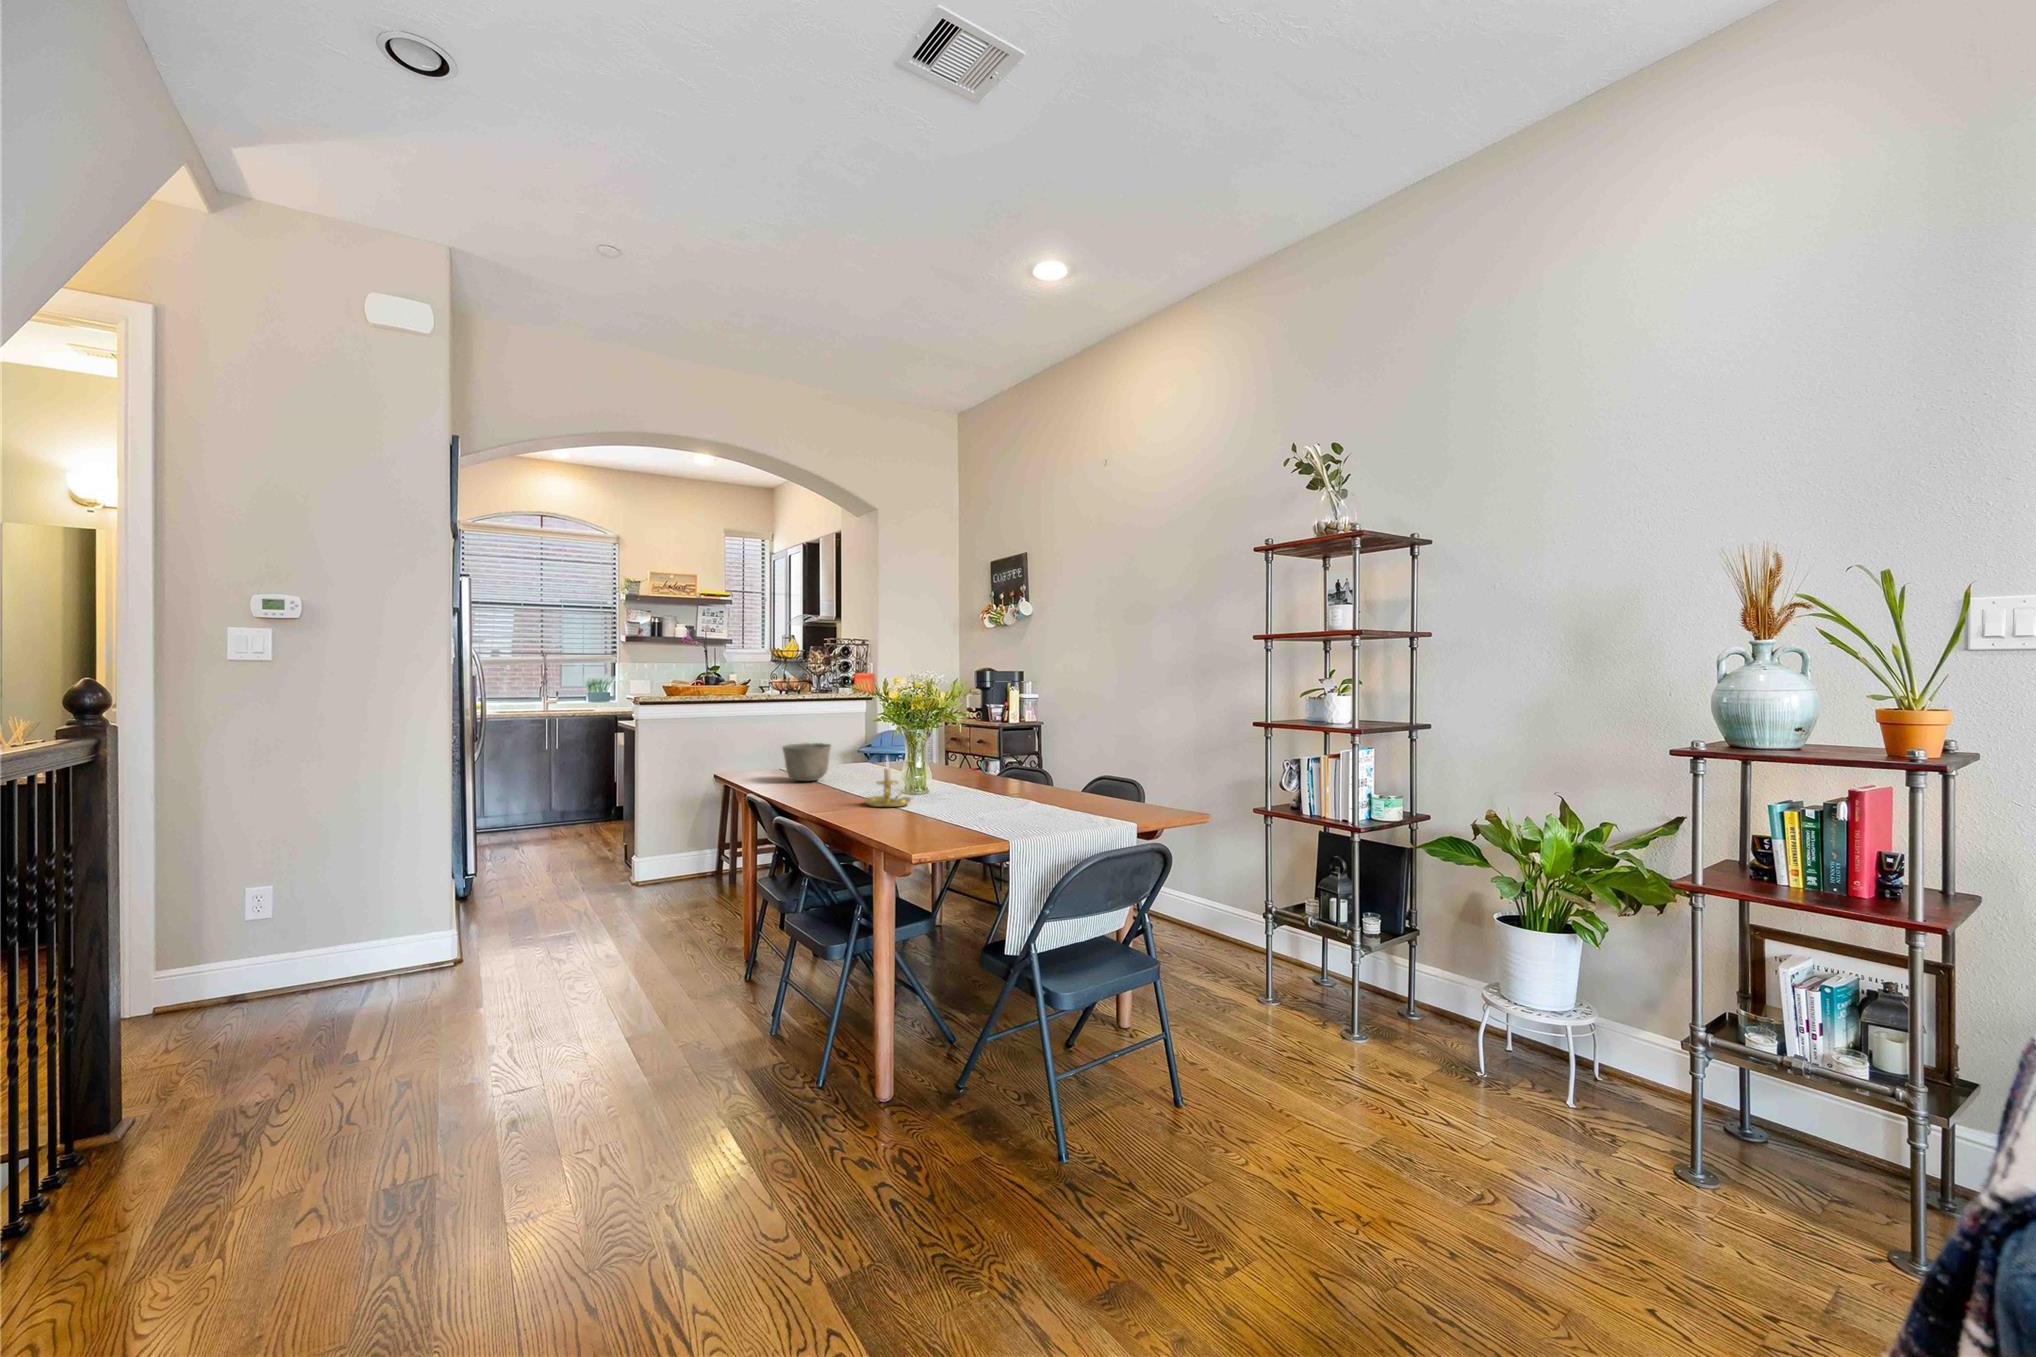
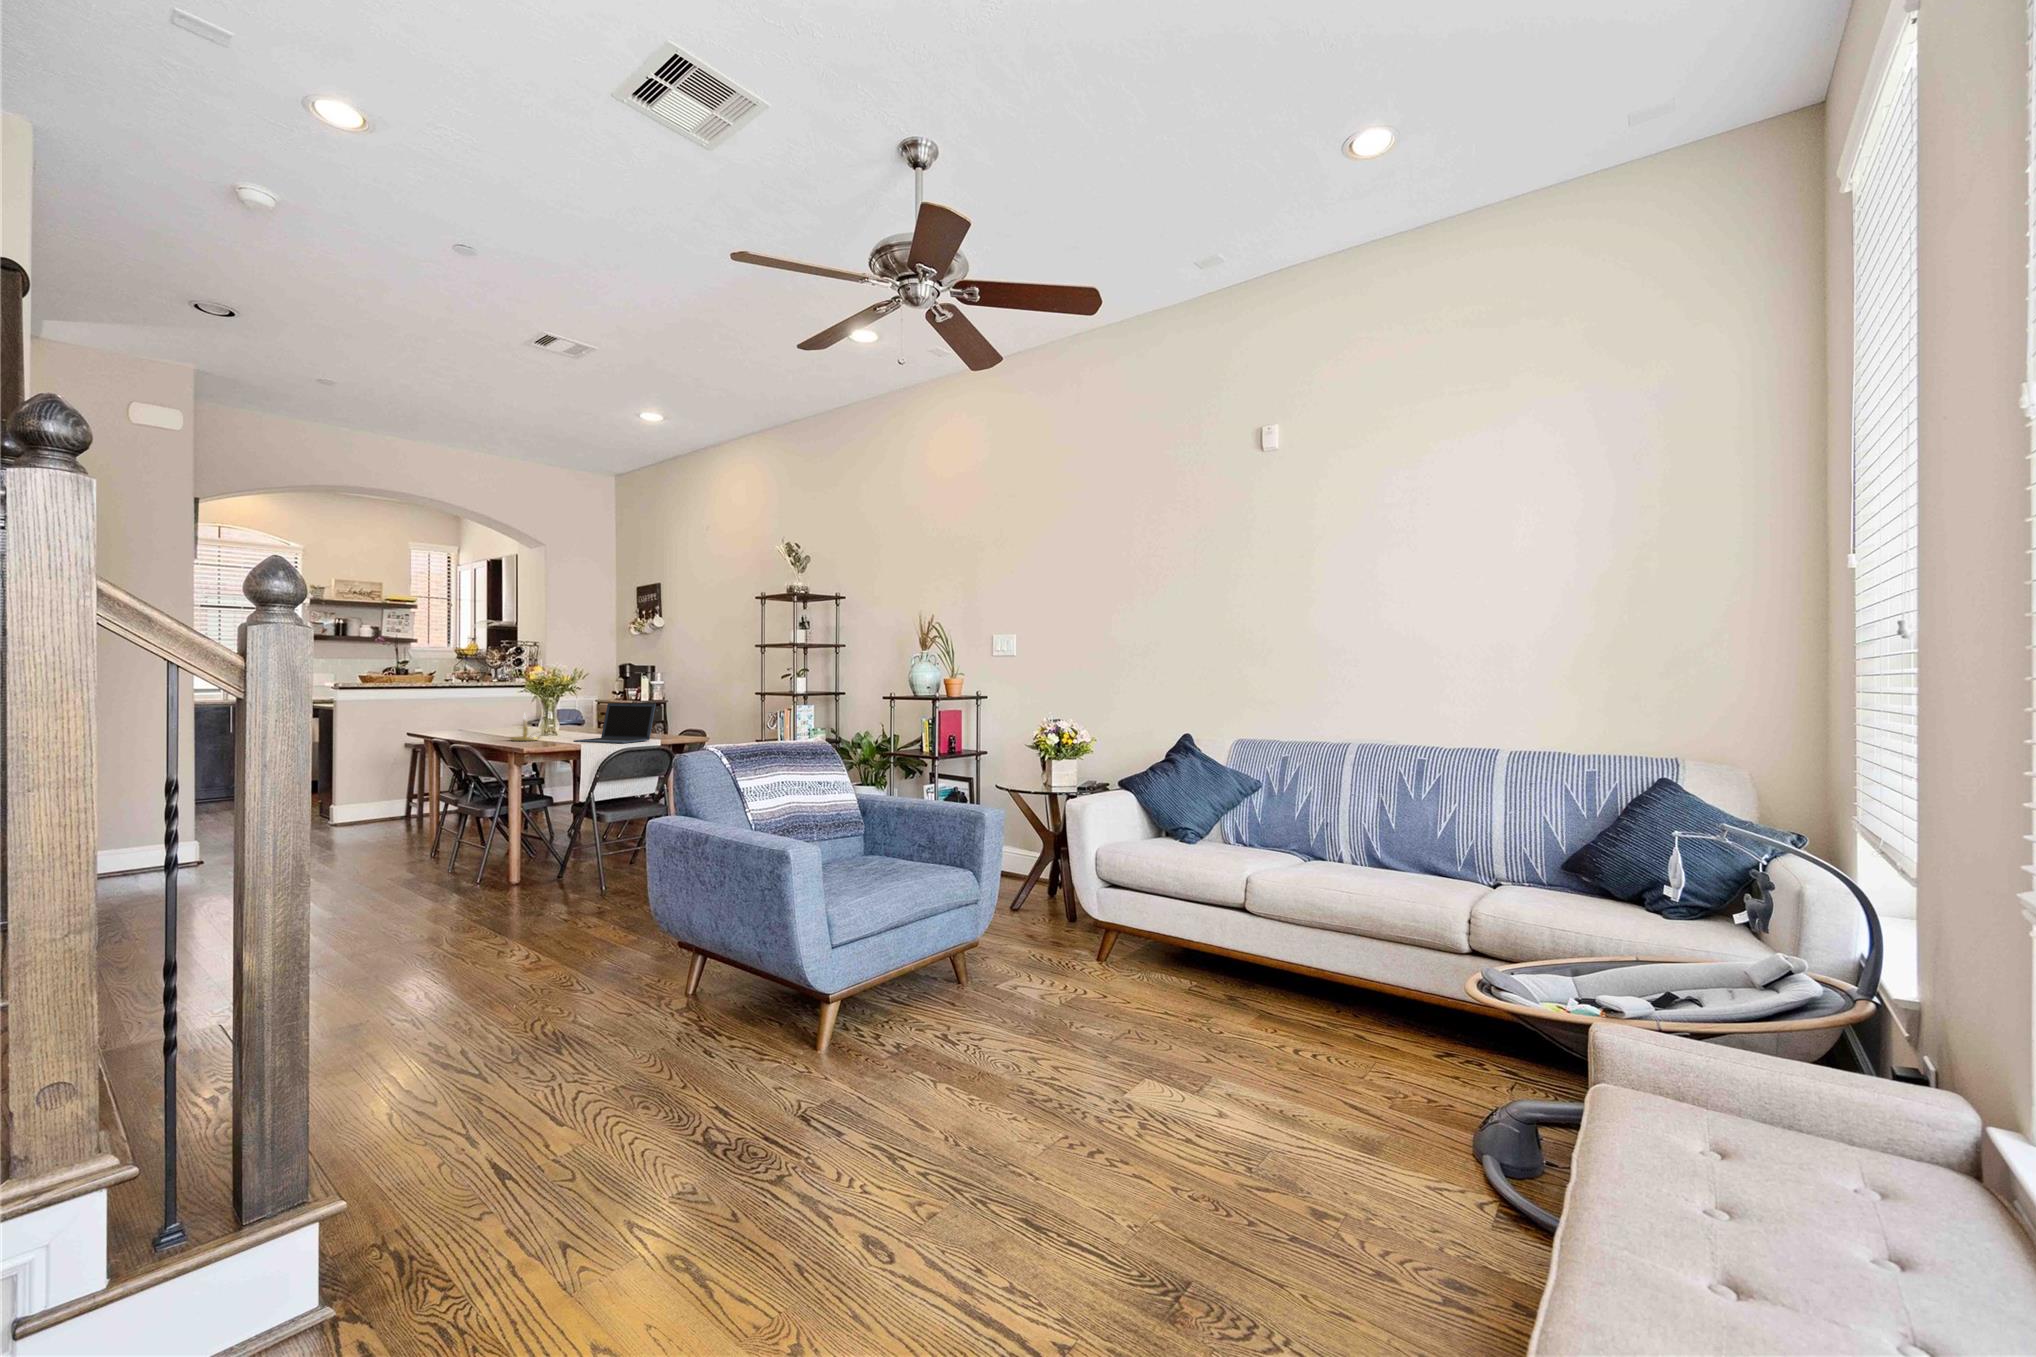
laptop: none [966,740,1098,821] -> present [574,703,656,743]
ceramic bowl: present [783,743,831,781] -> none [458,710,494,734]

